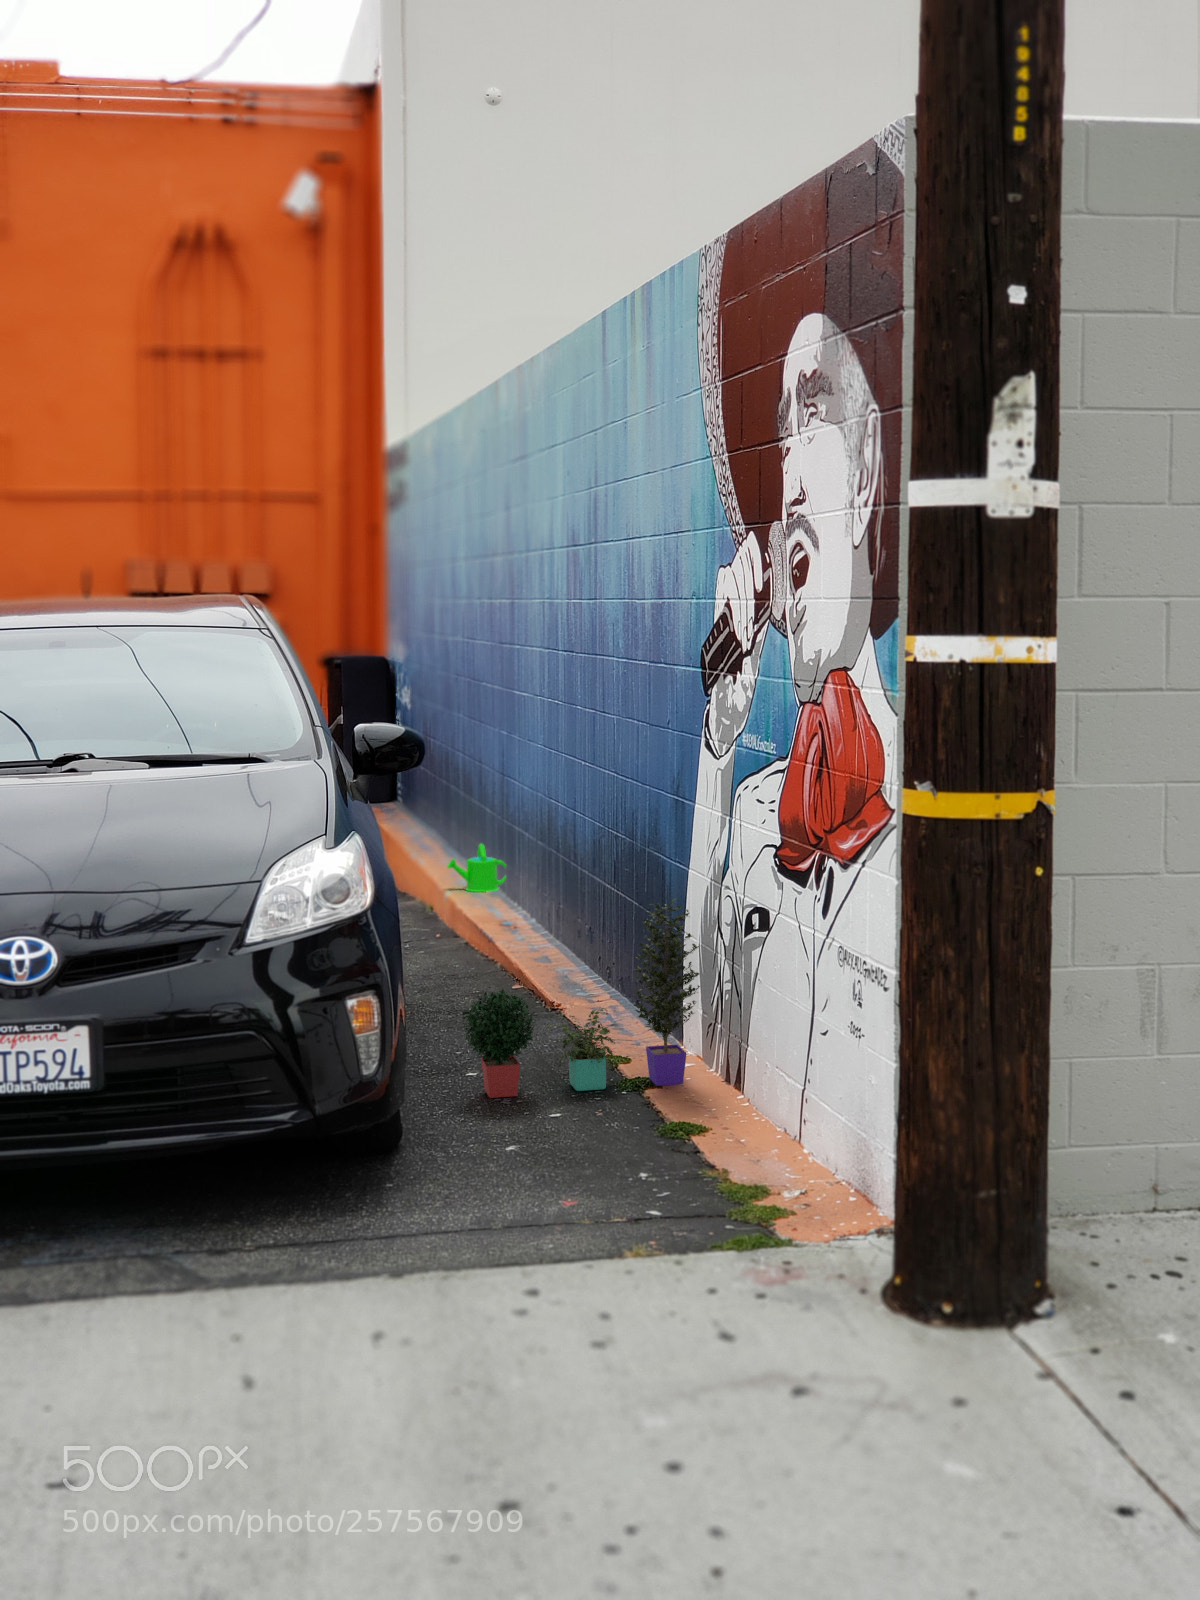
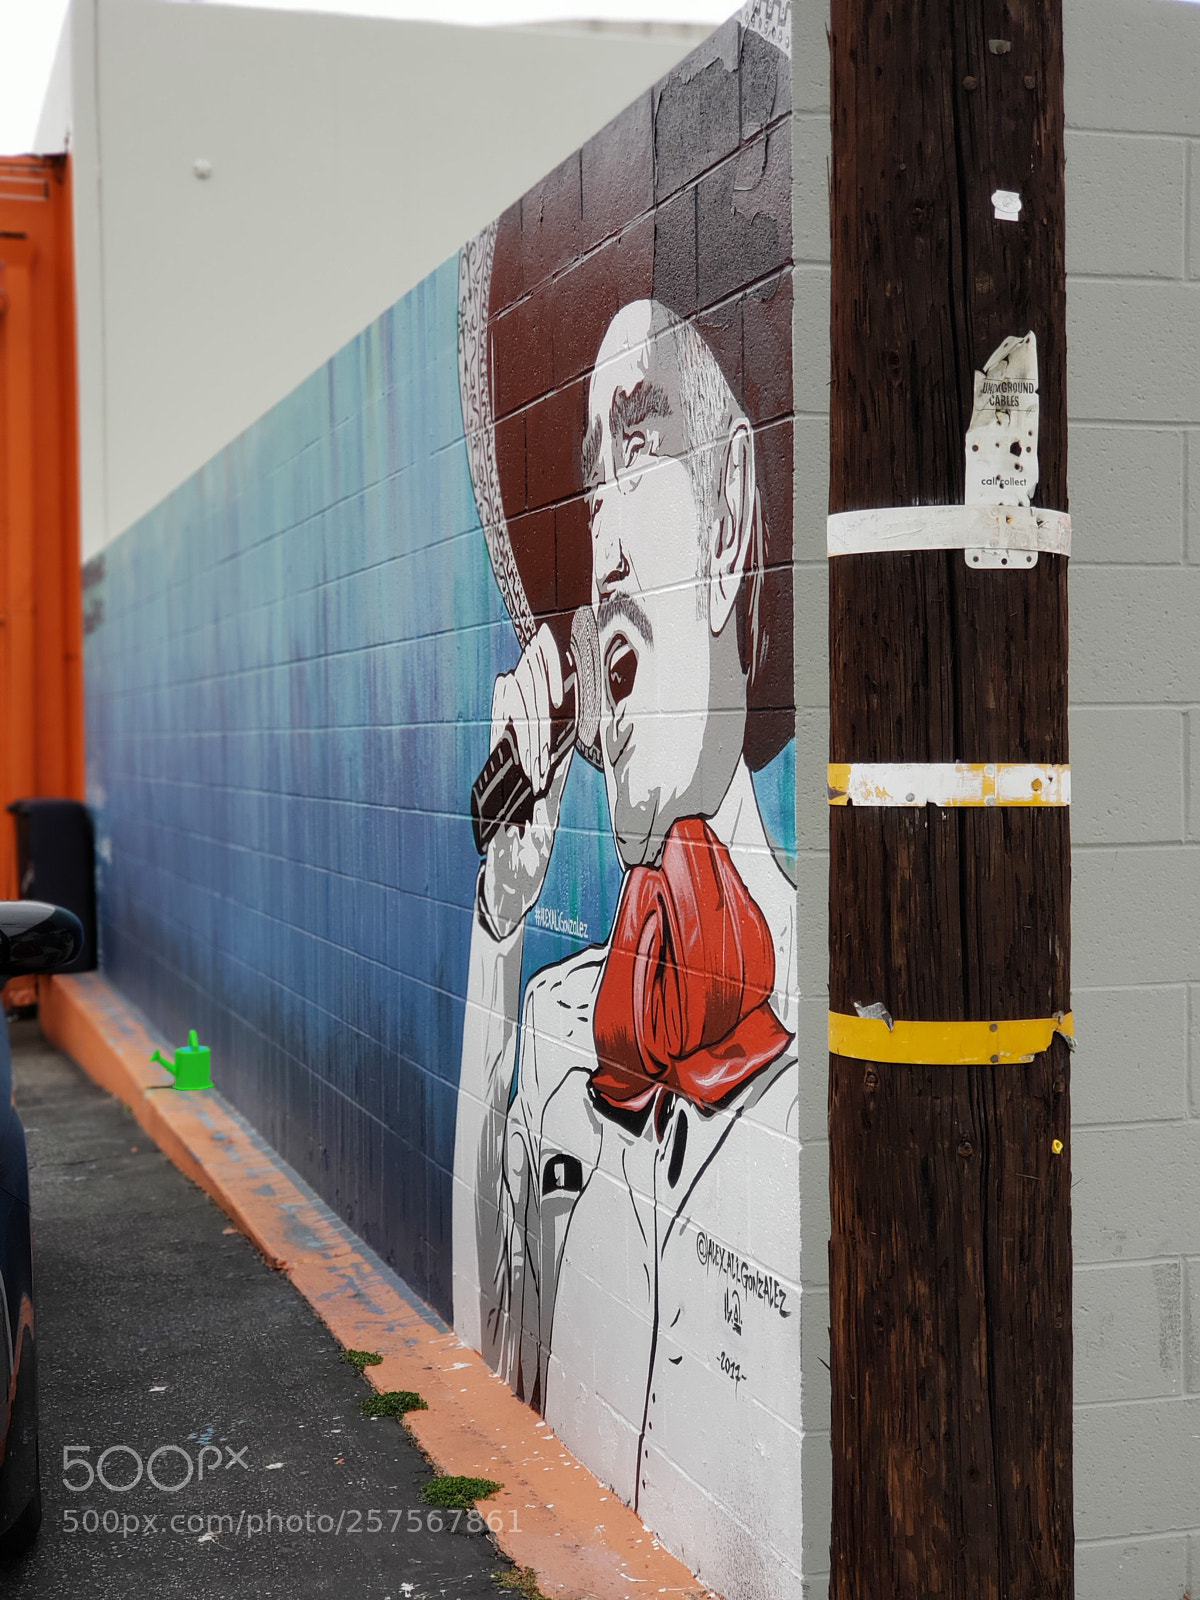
potted plant: present [462,898,700,1098] -> none [134,1135,480,1443]

